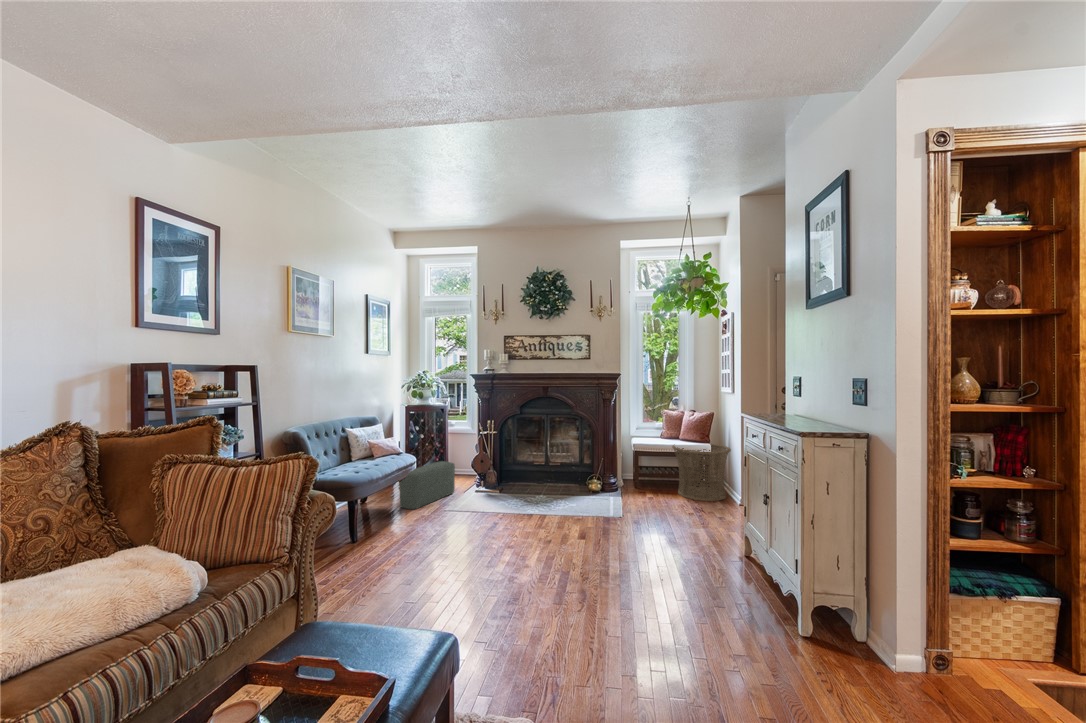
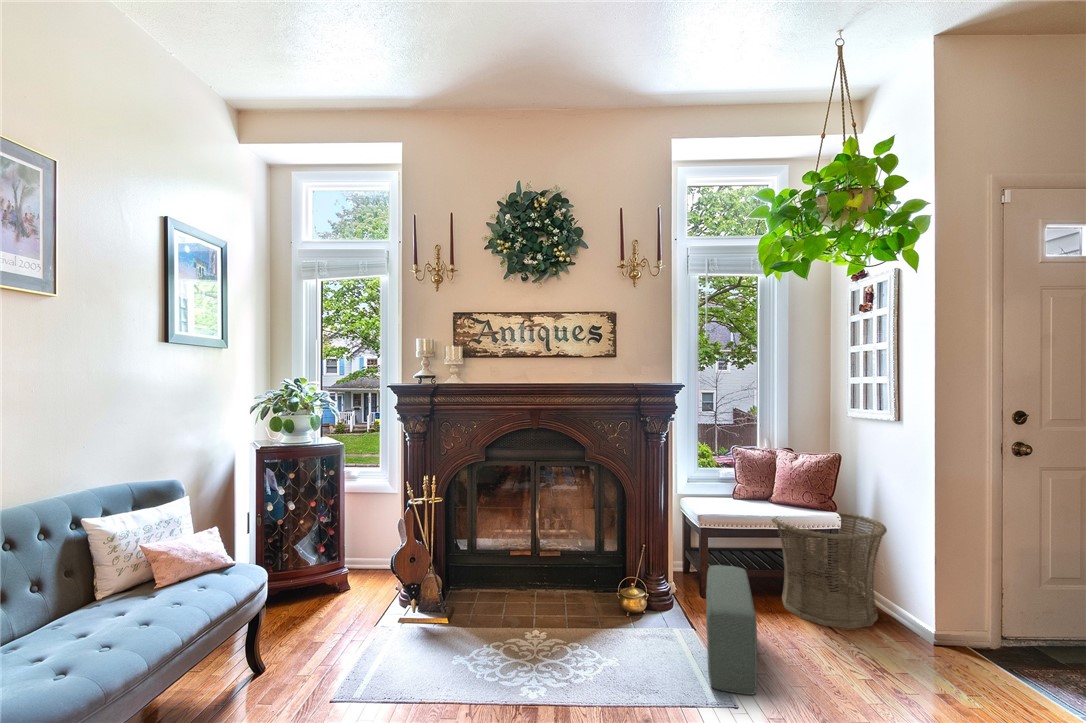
pouf: present [400,461,455,509] -> present [706,565,757,695]

